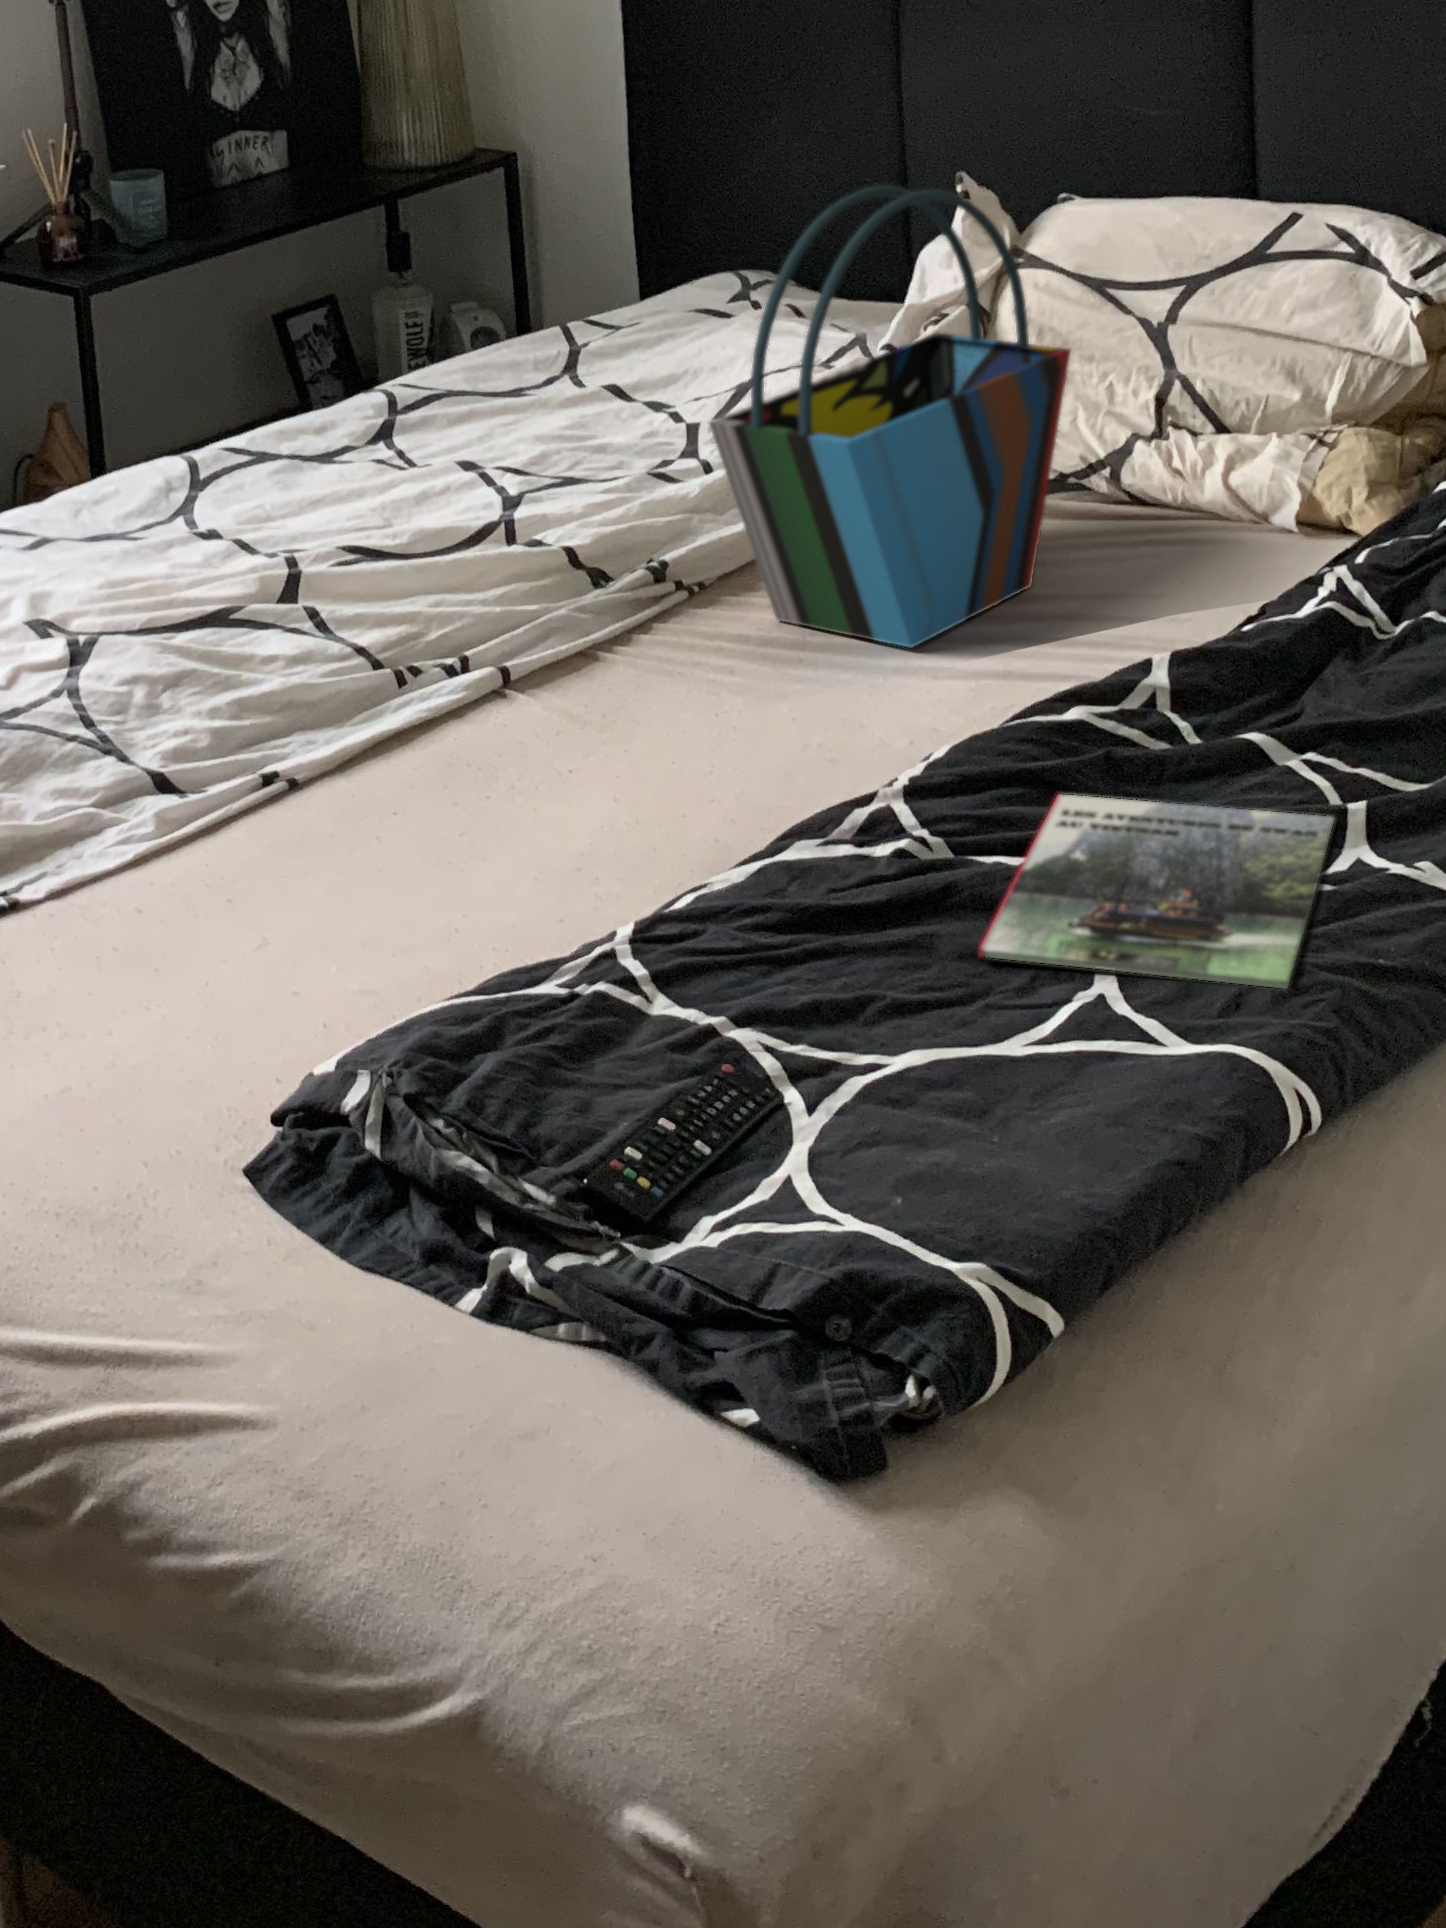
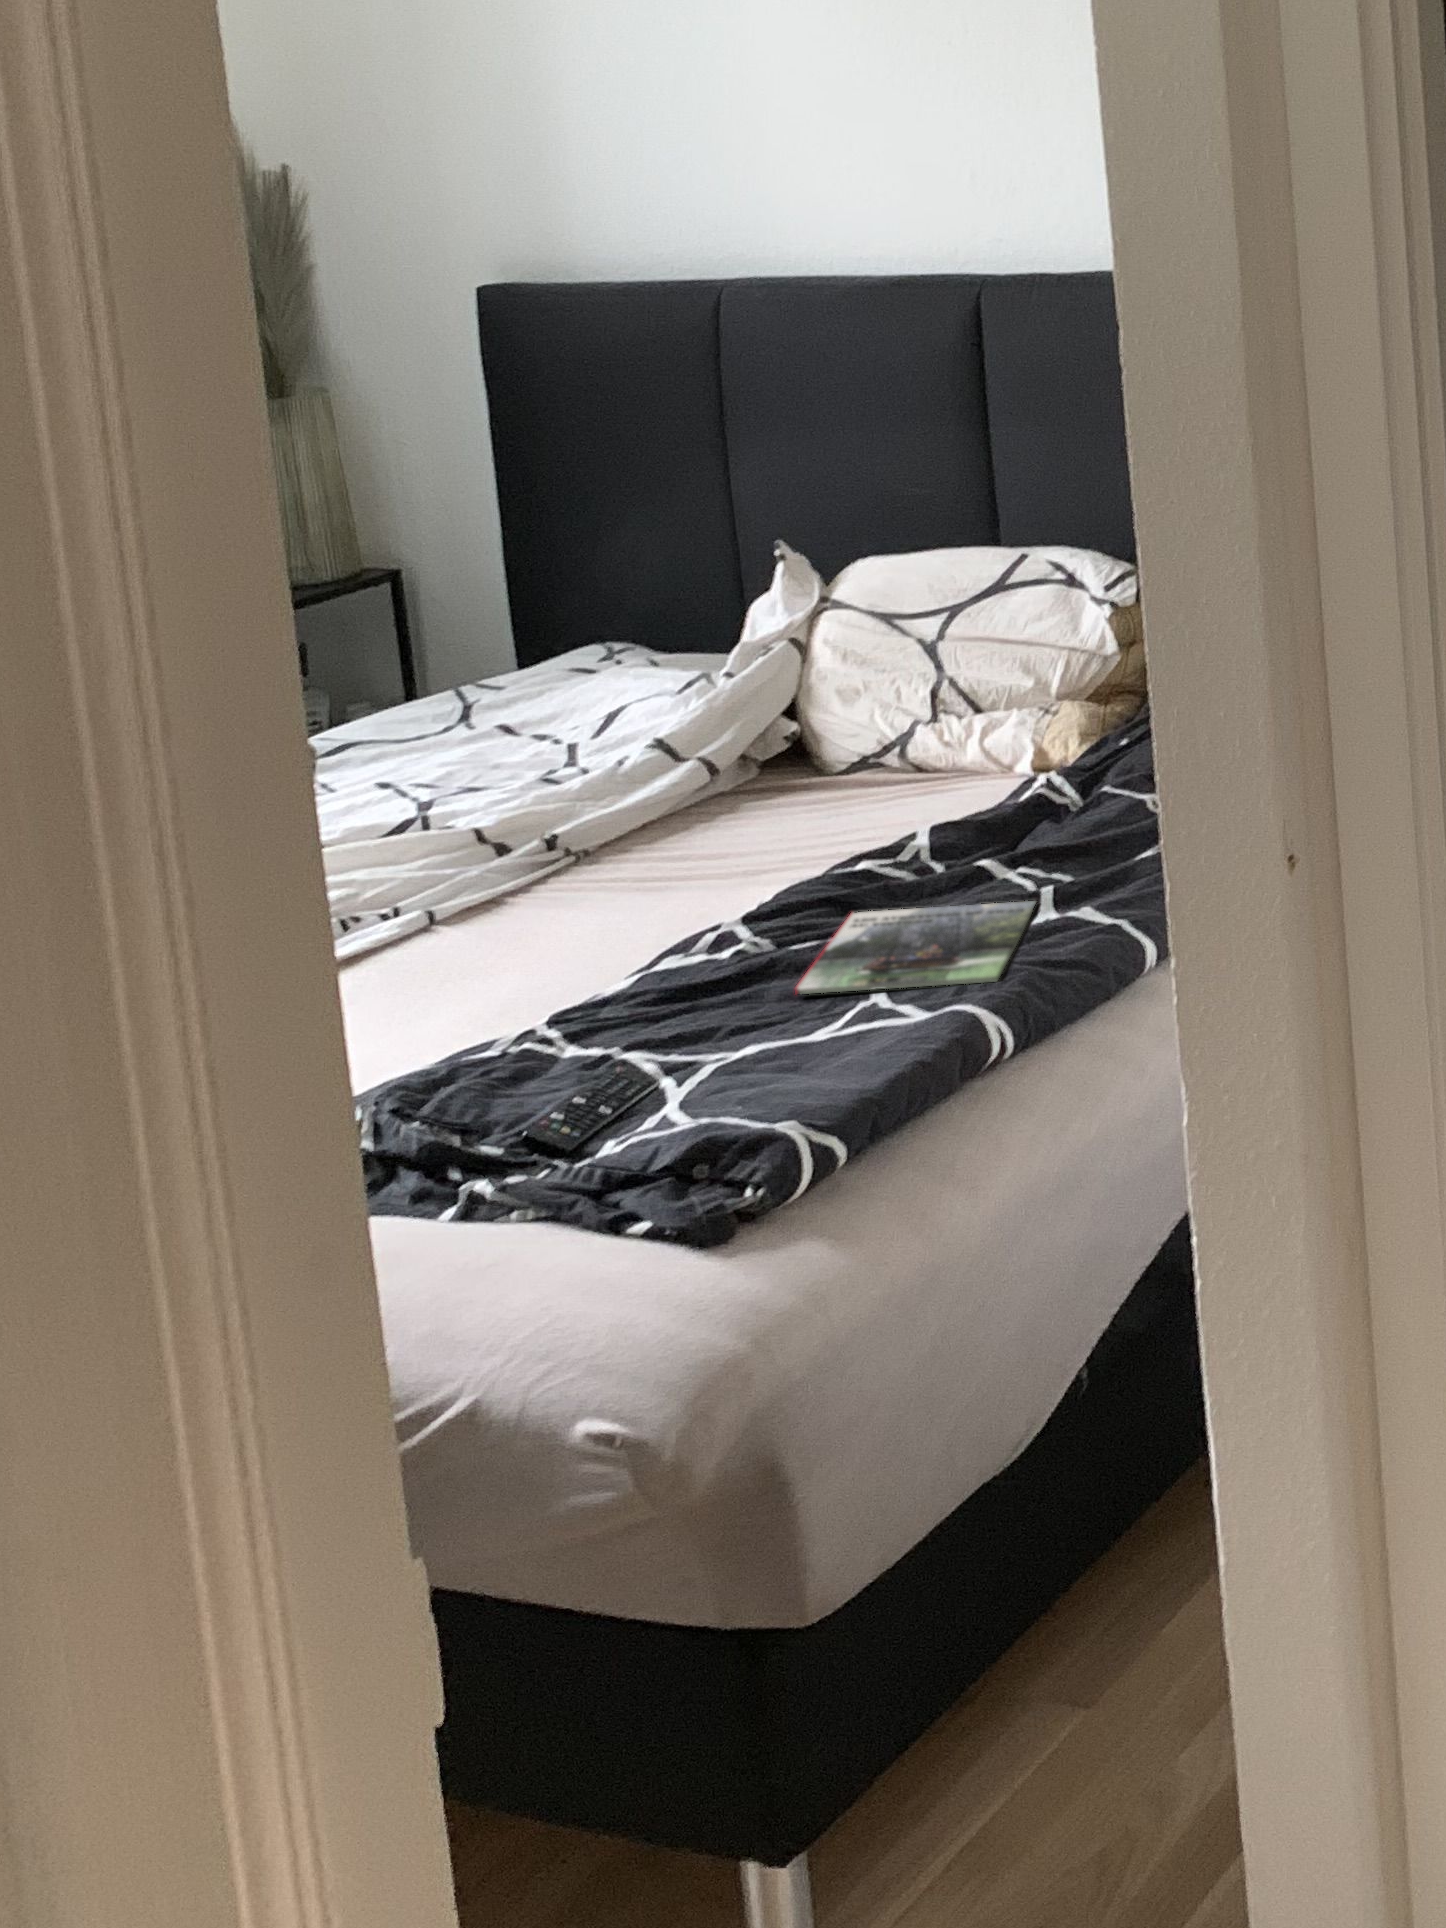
tote bag: present [709,186,1071,648] -> none [584,527,860,866]

